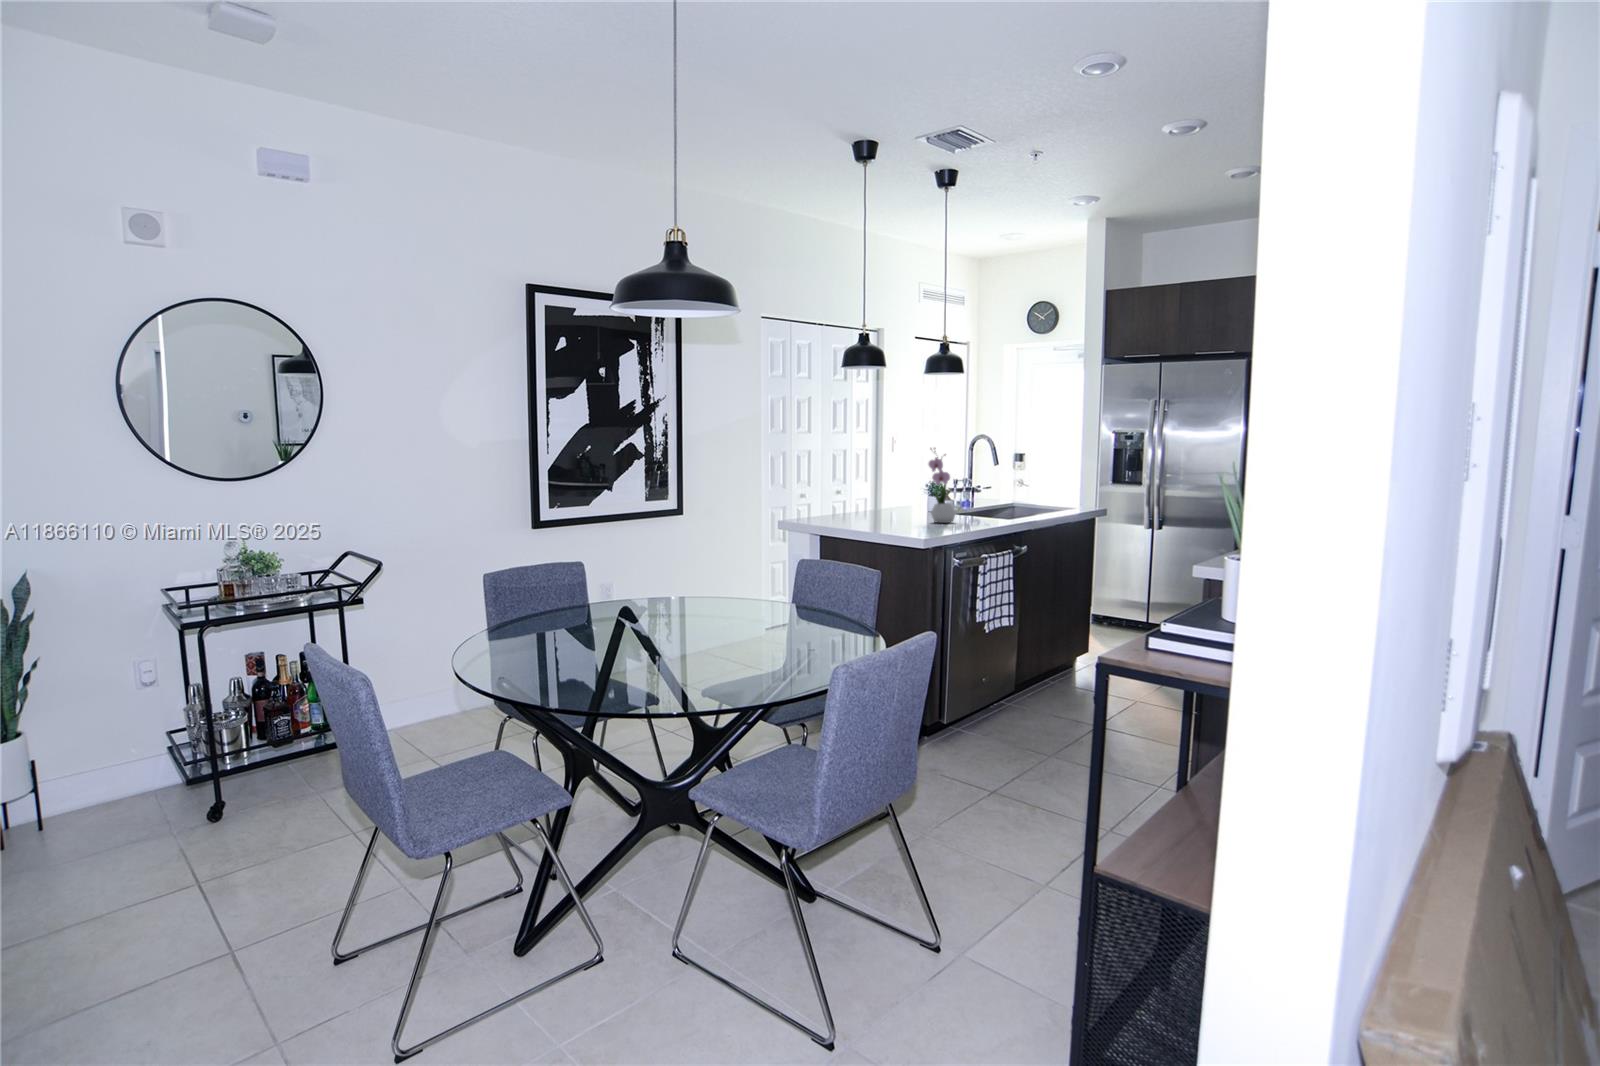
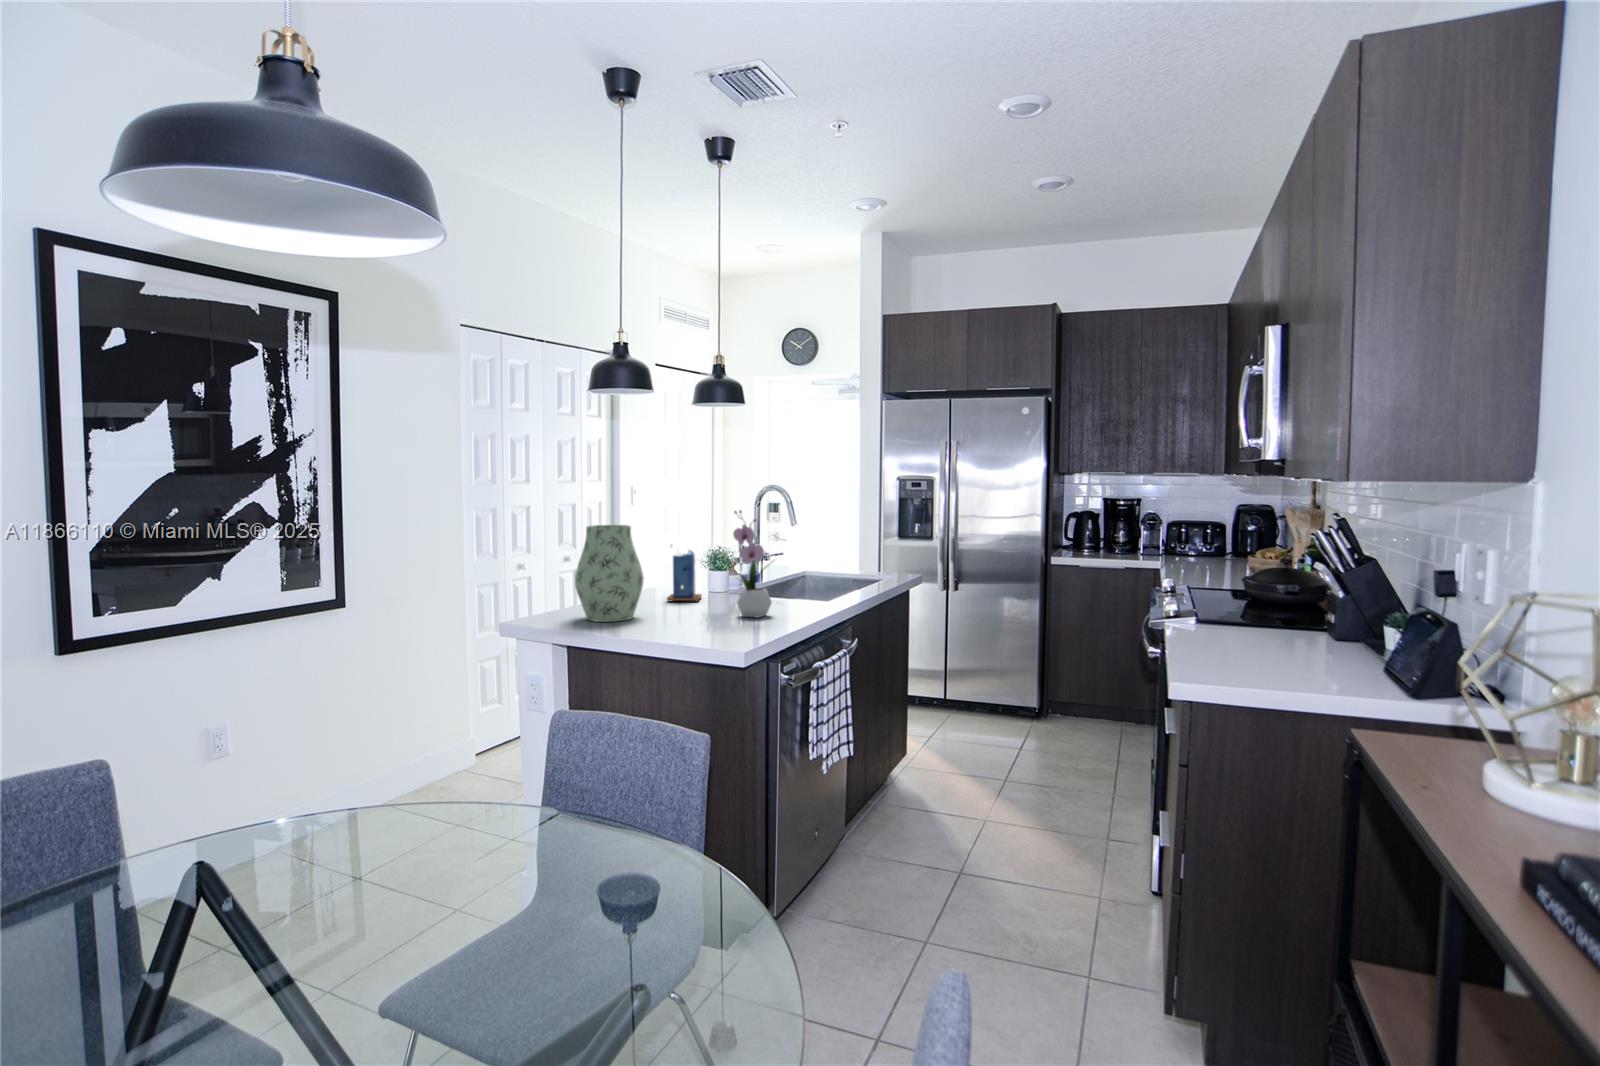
vase: none [823,458,869,522] -> present [575,525,644,622]
candle: none [889,476,915,515] -> present [667,548,702,601]

